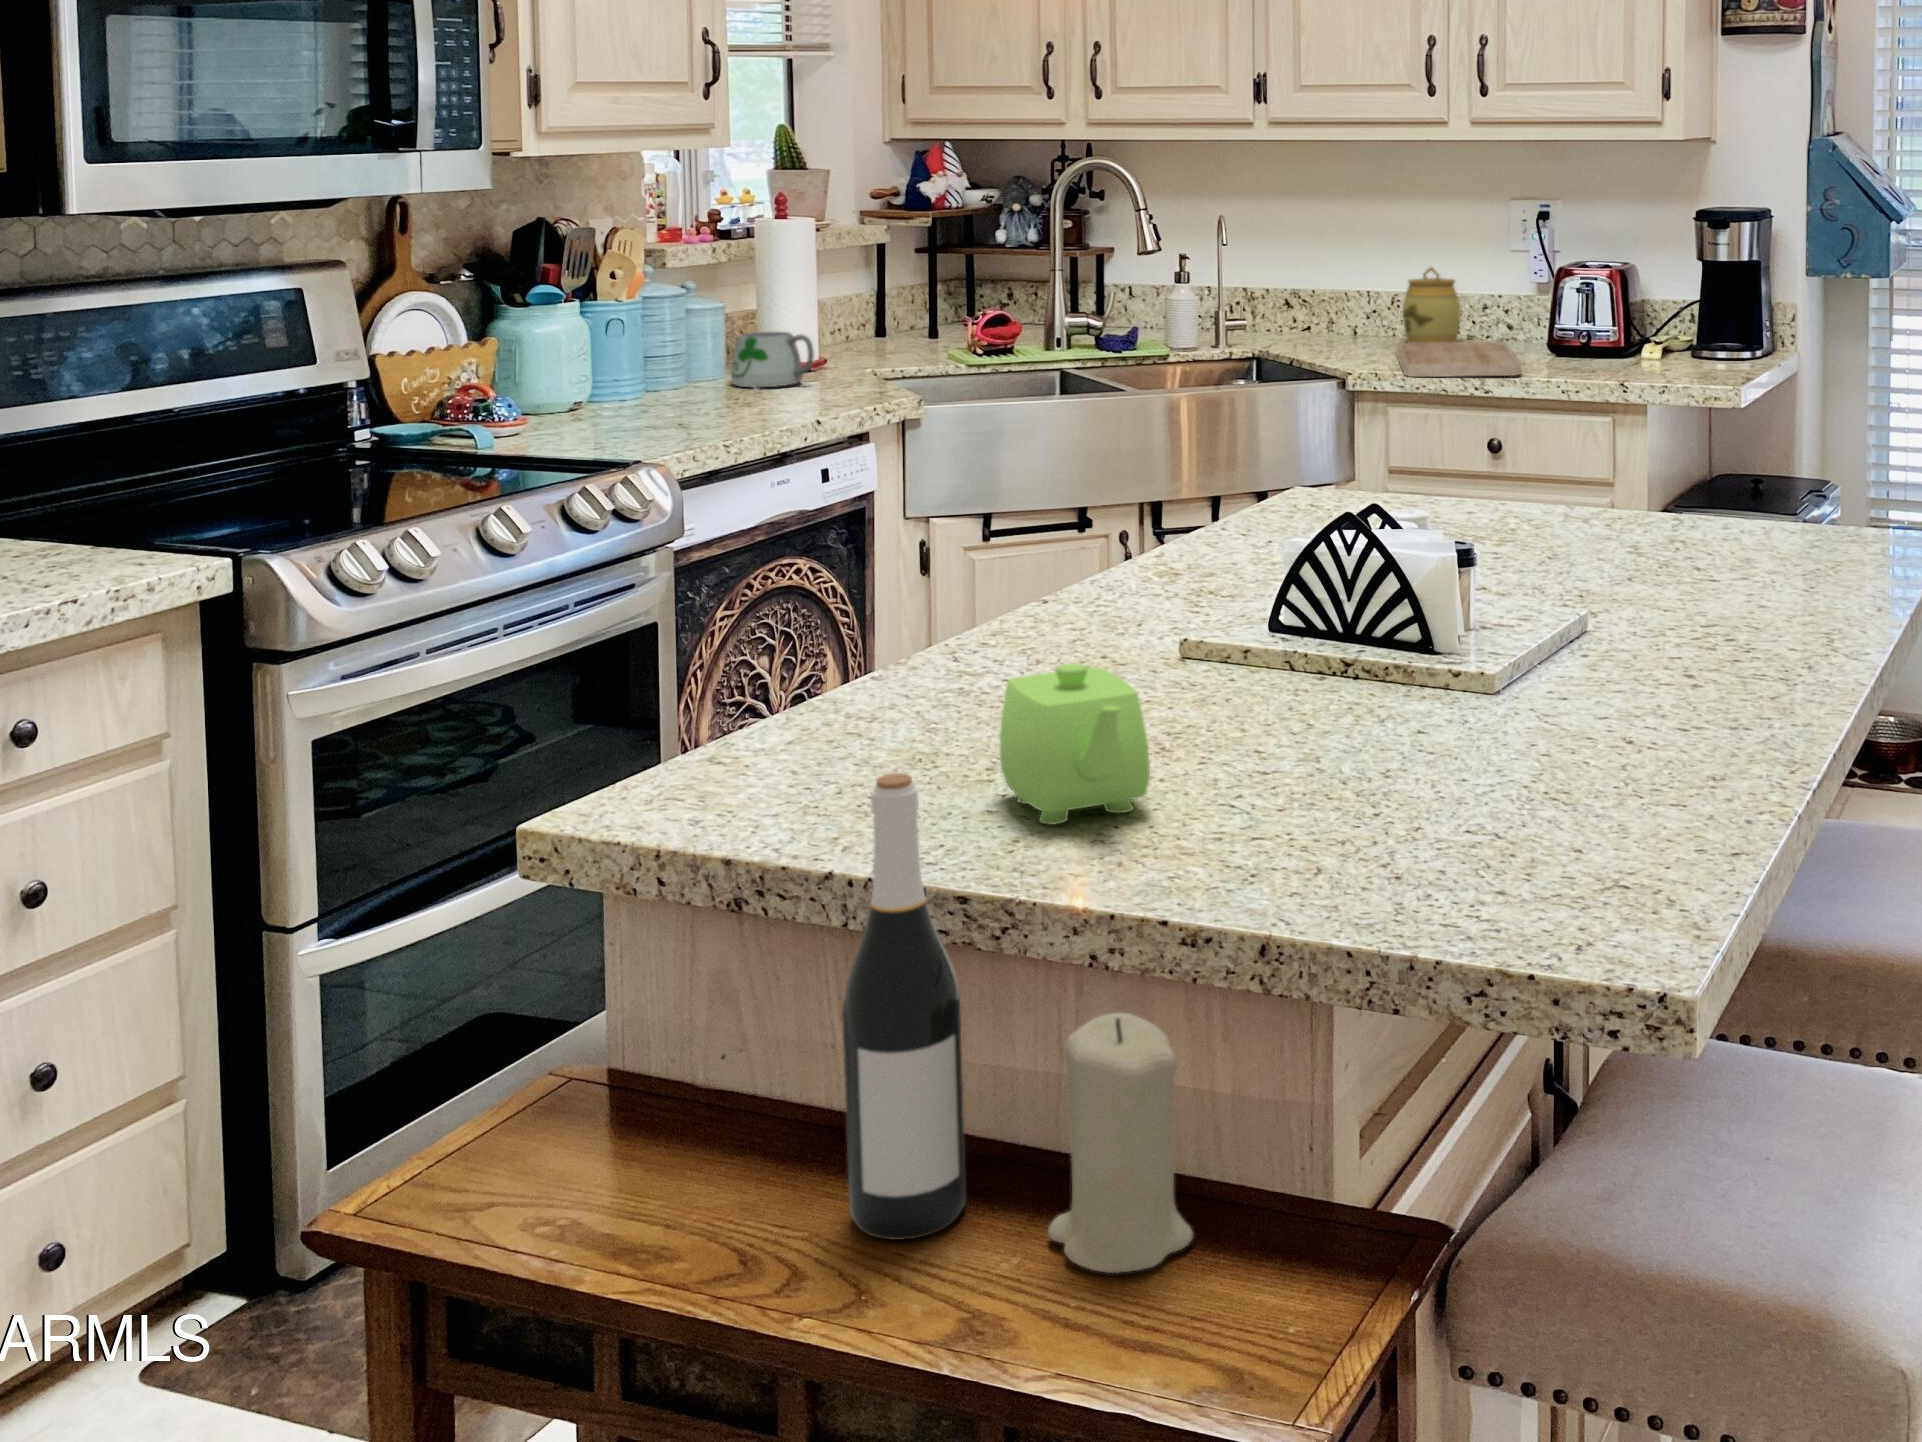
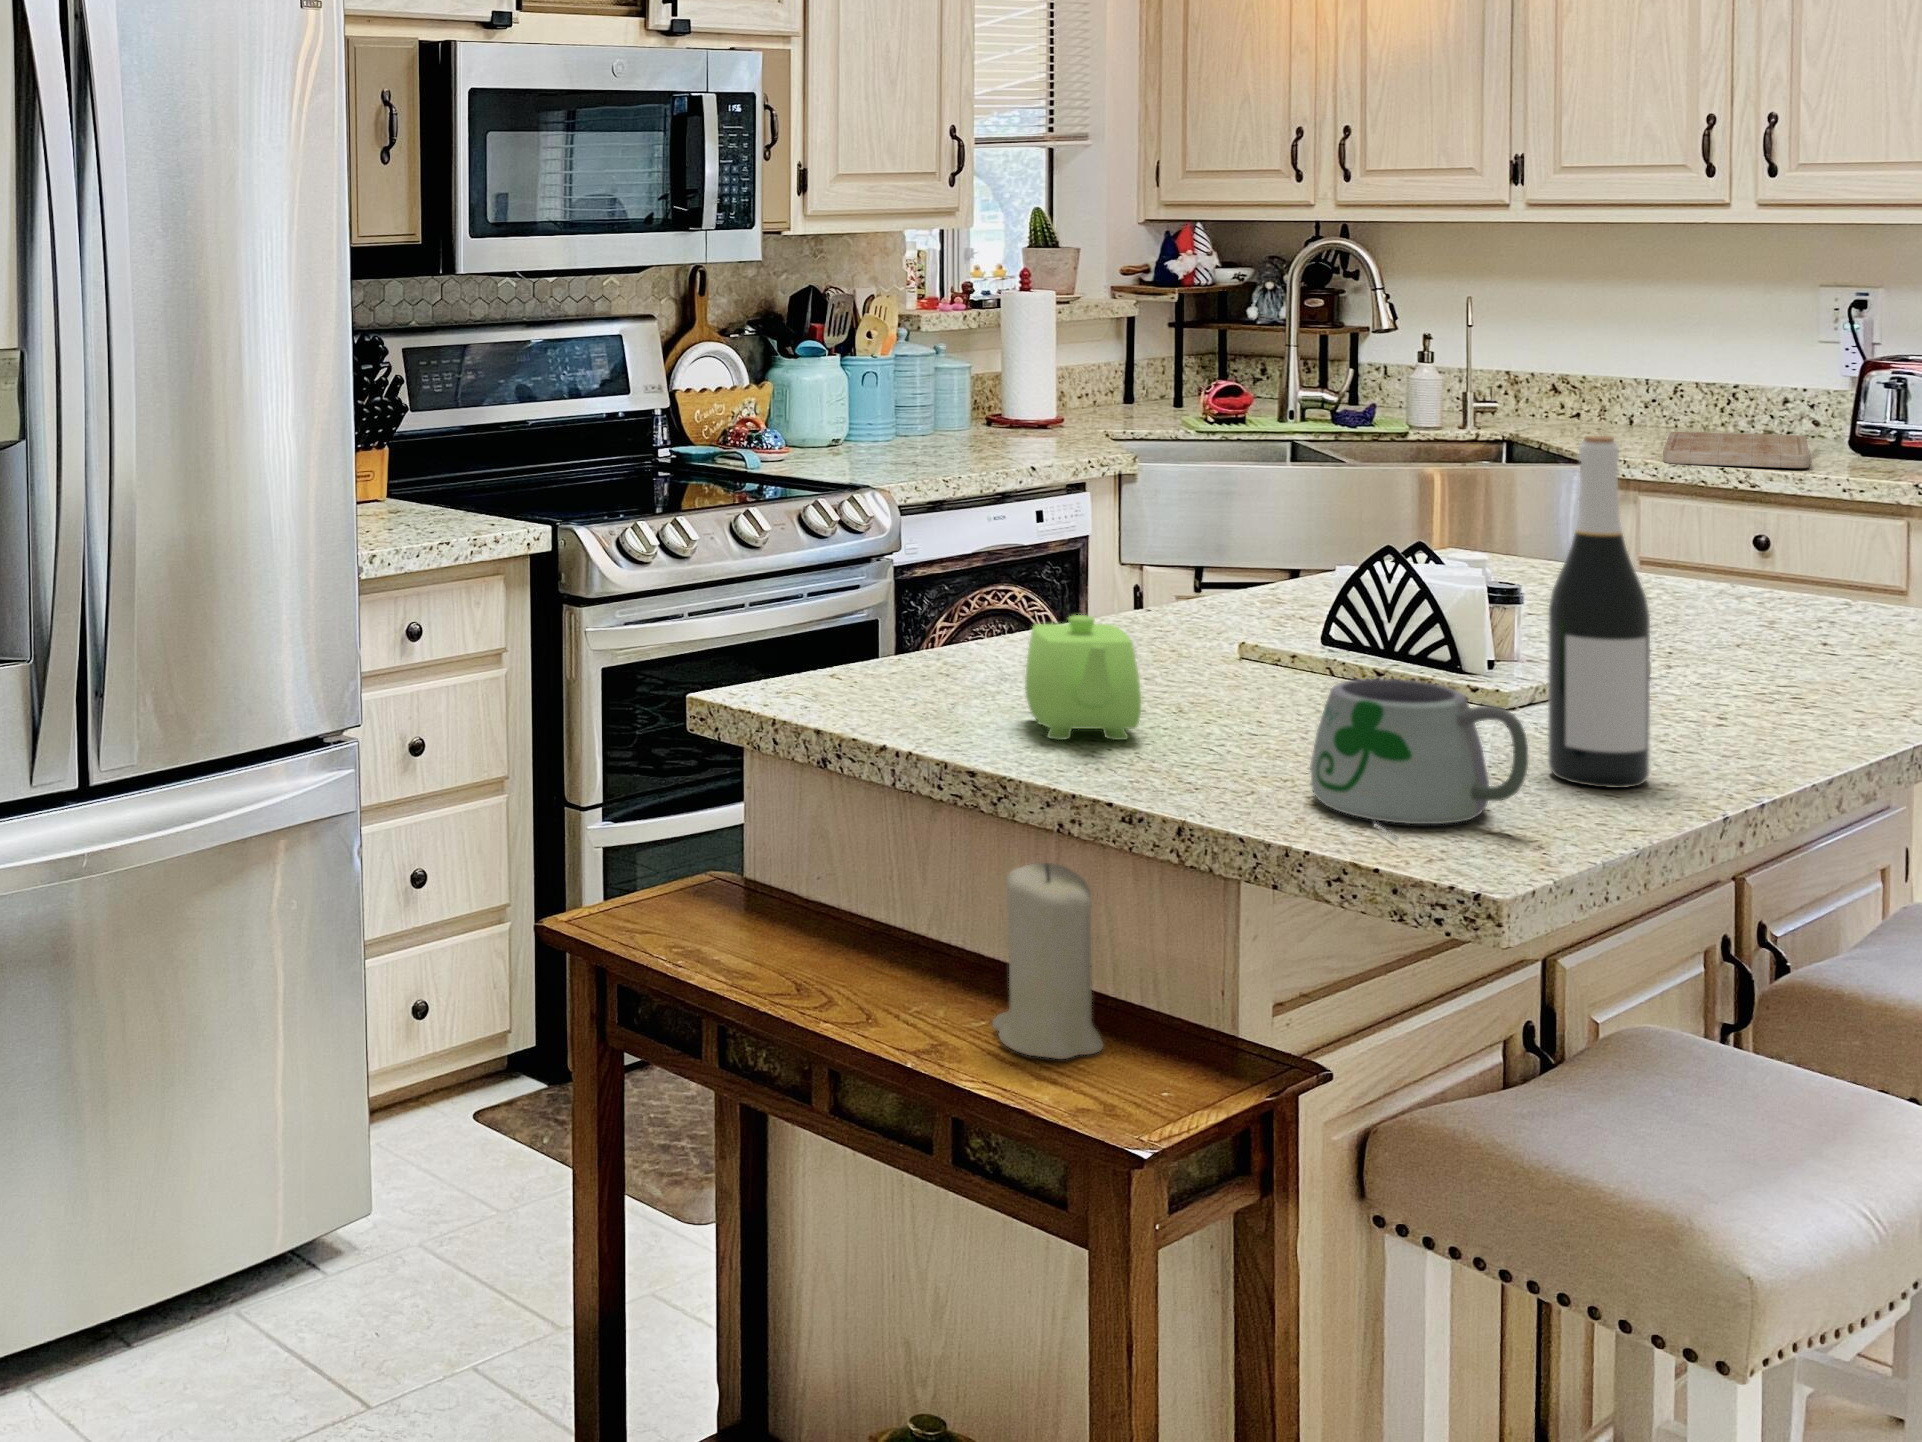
jar: present [1403,267,1460,343] -> none [1686,354,1757,439]
mug: present [731,332,814,390] -> present [1310,679,1528,841]
wine bottle: present [842,773,966,1240] -> present [1548,436,1650,788]

